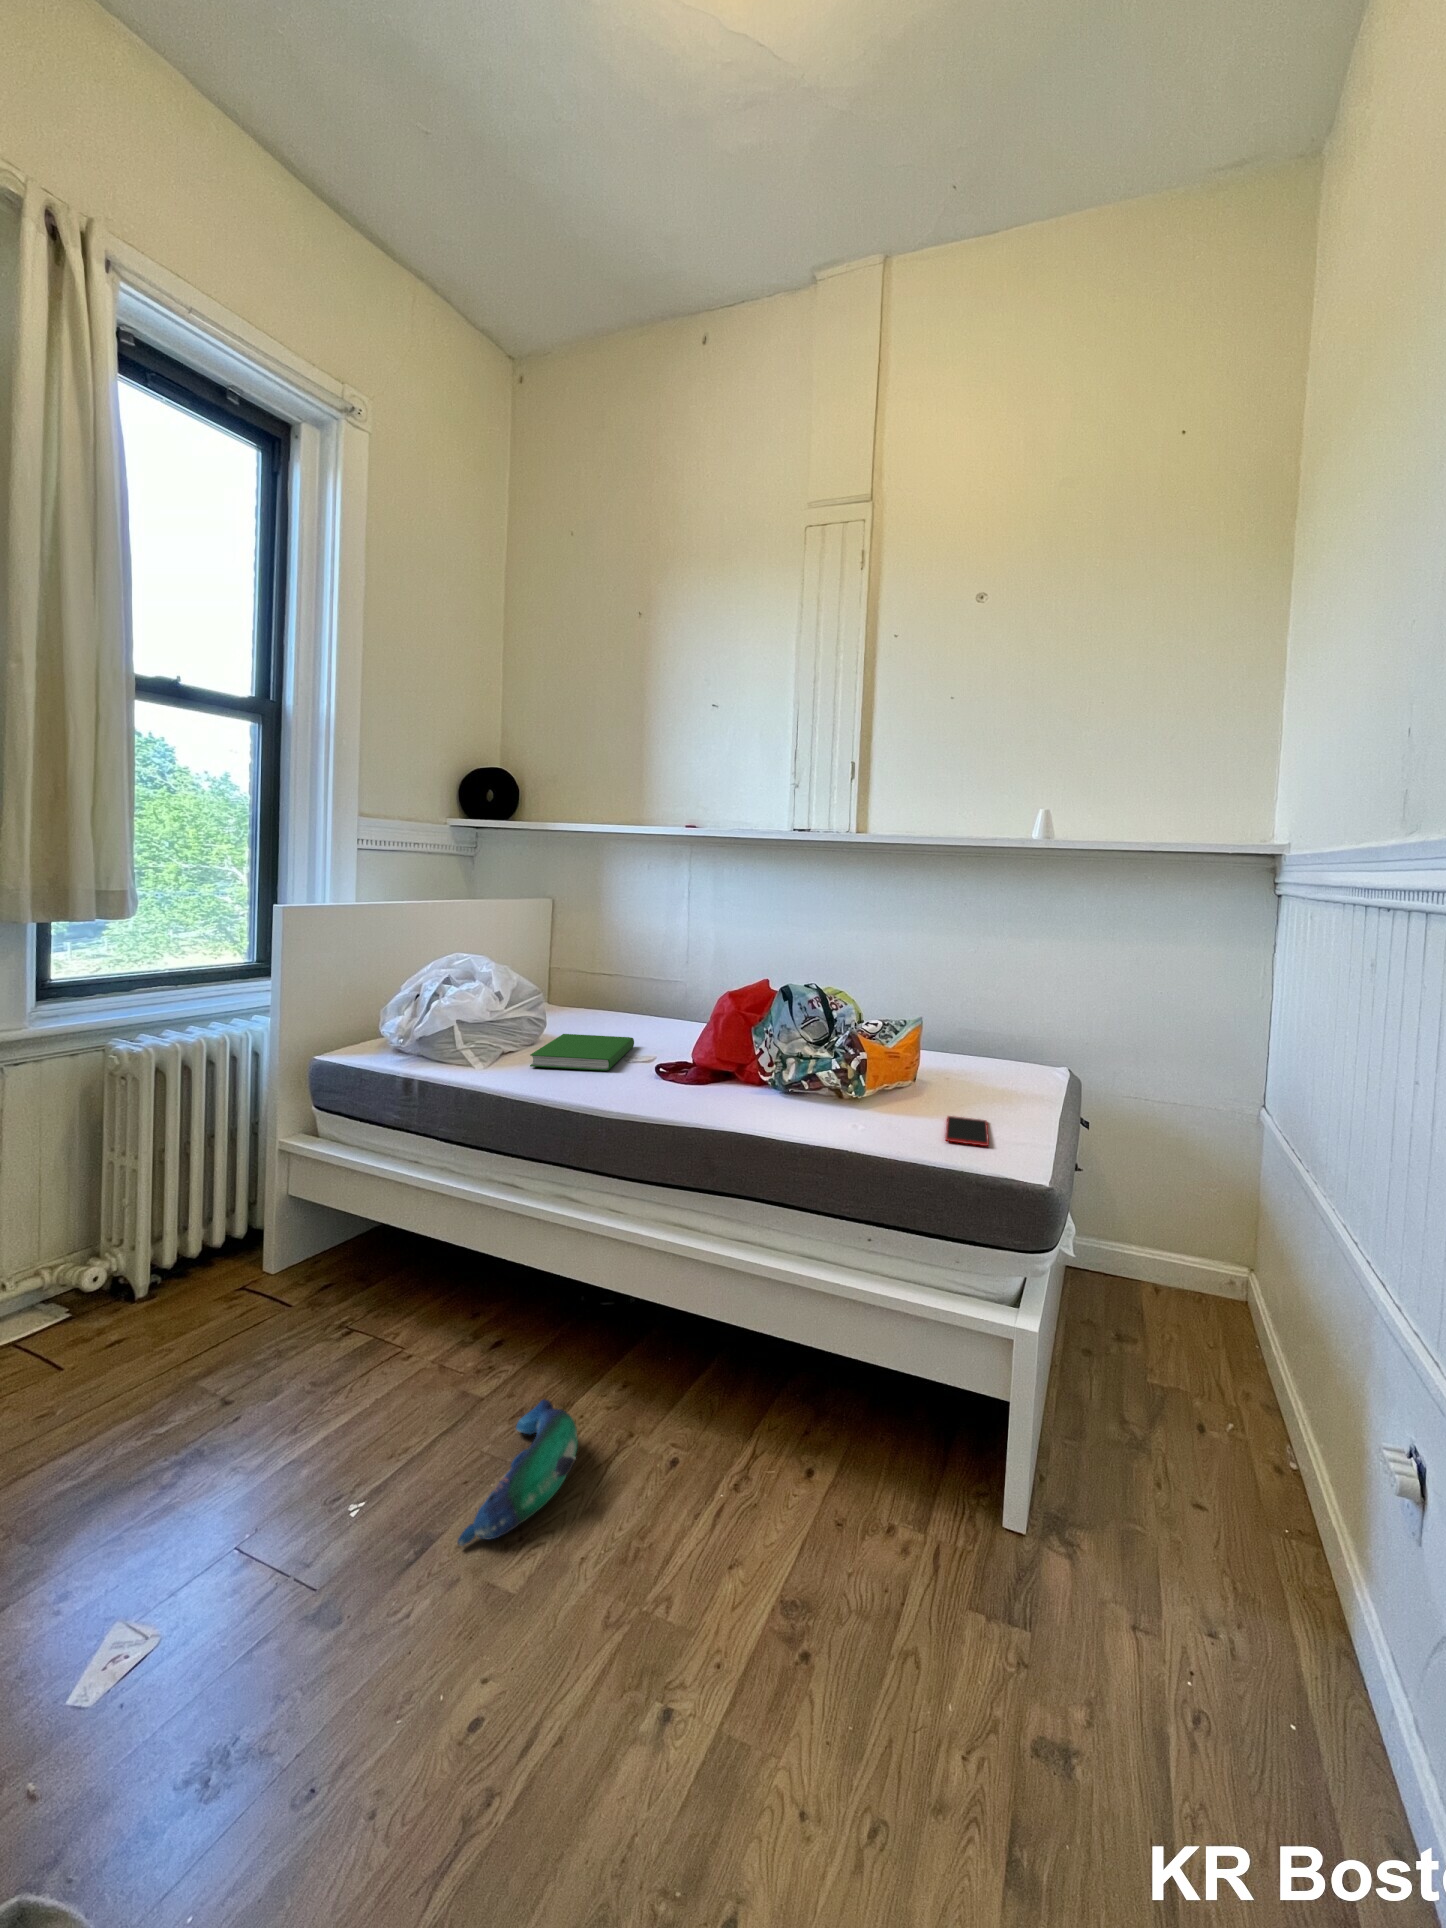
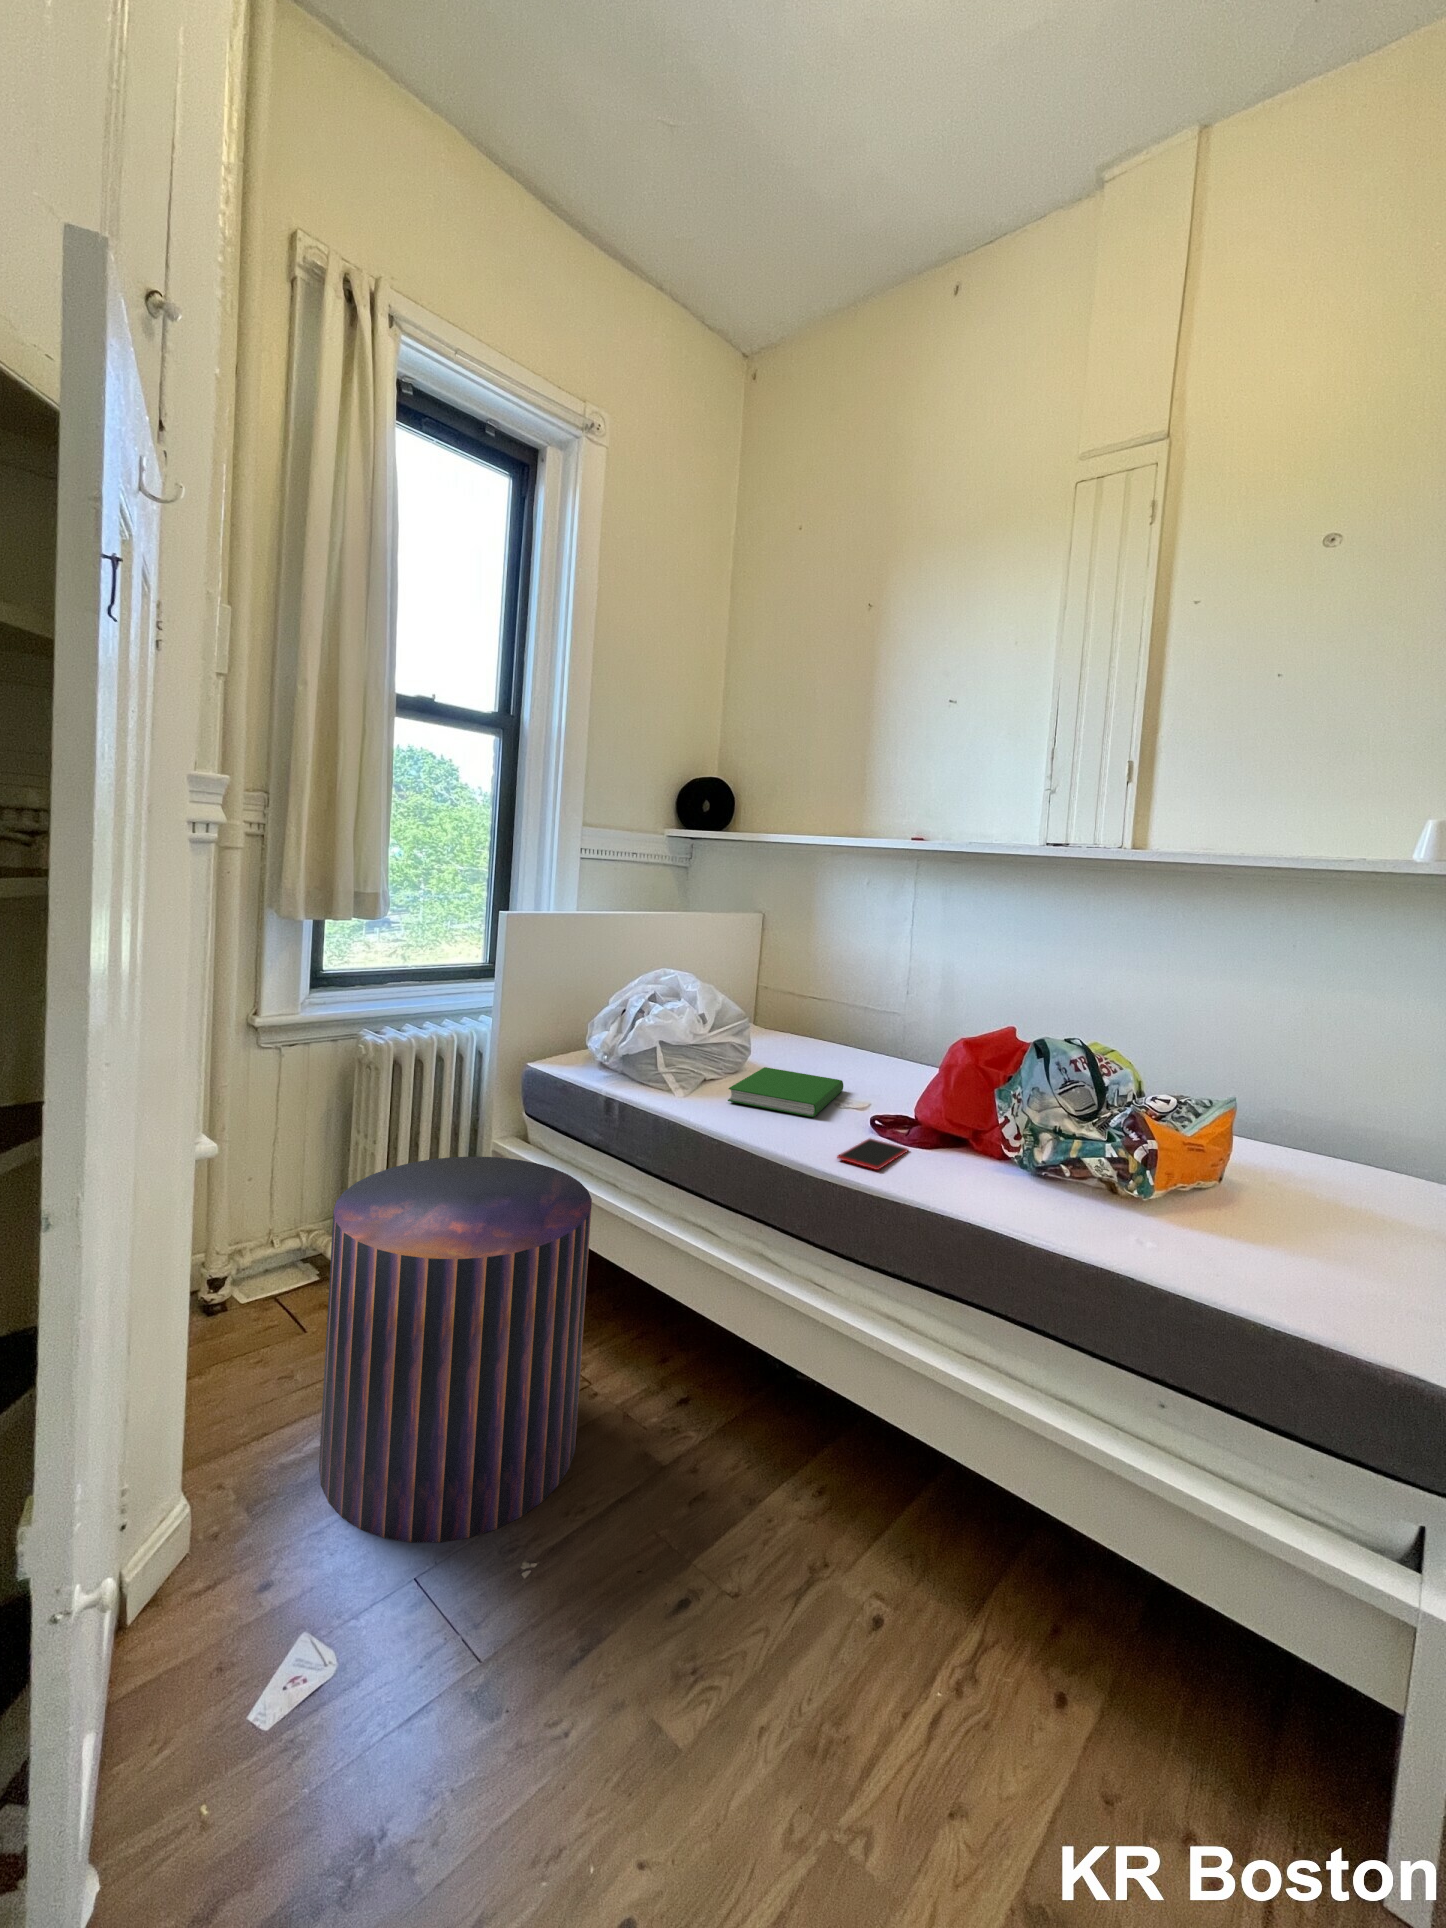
smartphone: present [945,1116,989,1146] -> present [837,1139,908,1170]
pouf: none [92,1149,399,1543] -> present [319,1156,592,1542]
plush toy: present [458,1399,578,1546] -> none [629,1489,764,1647]

